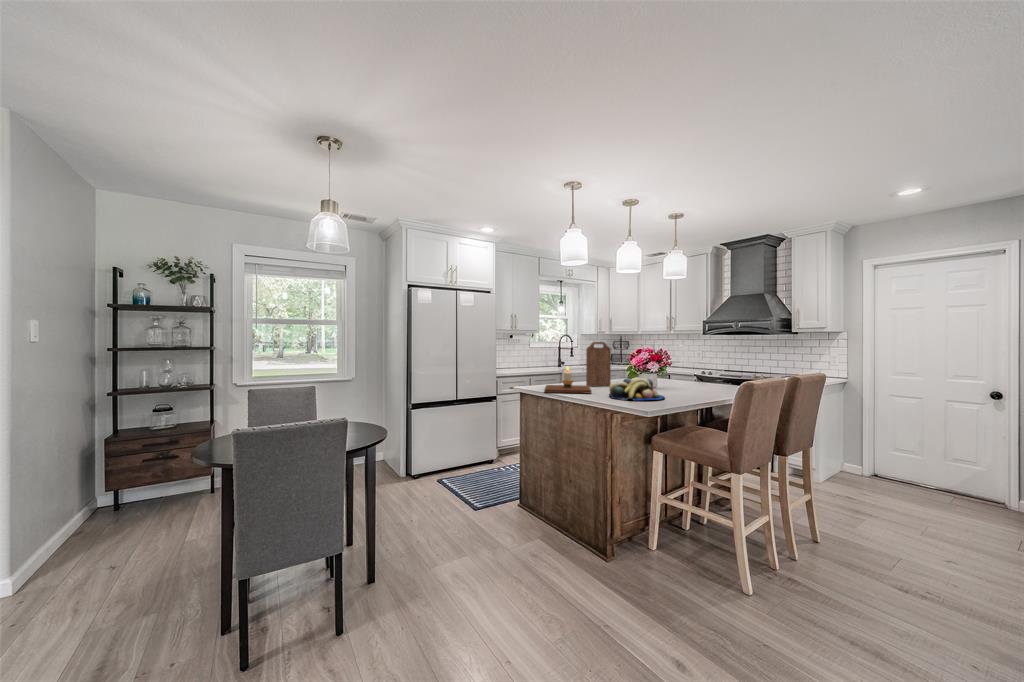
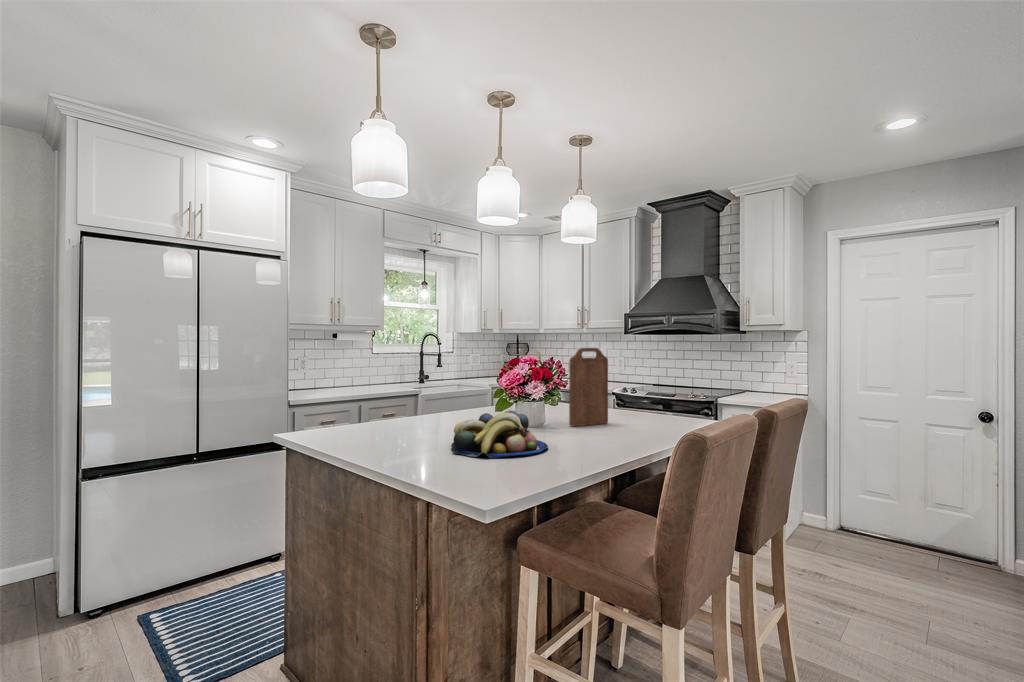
cutting board: present [586,342,611,386] -> present [569,348,608,426]
candle: present [544,366,591,393] -> none [337,391,429,443]

